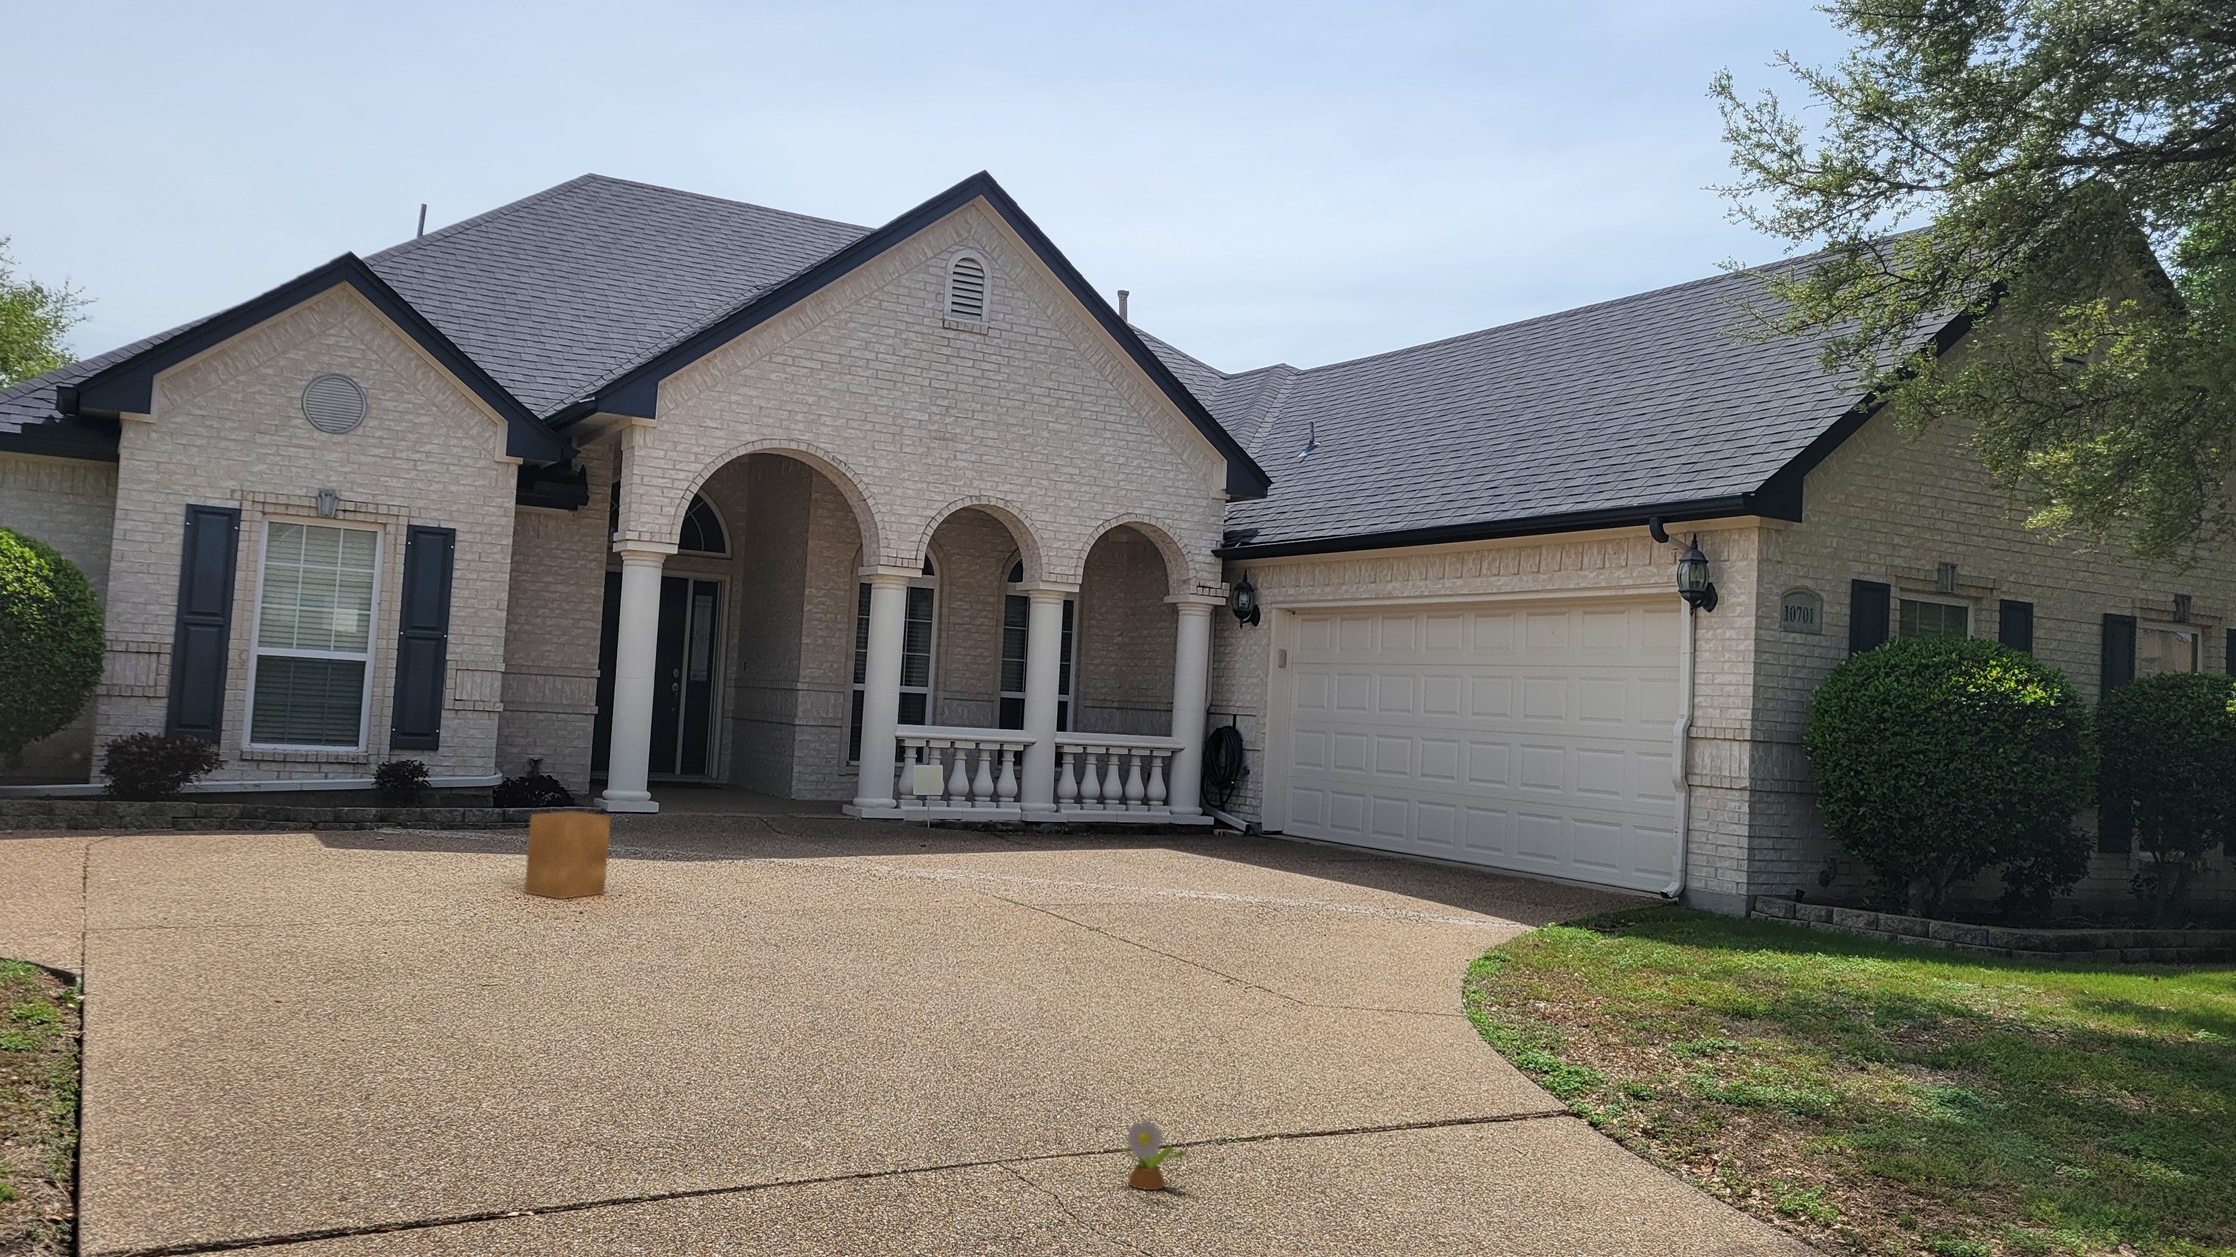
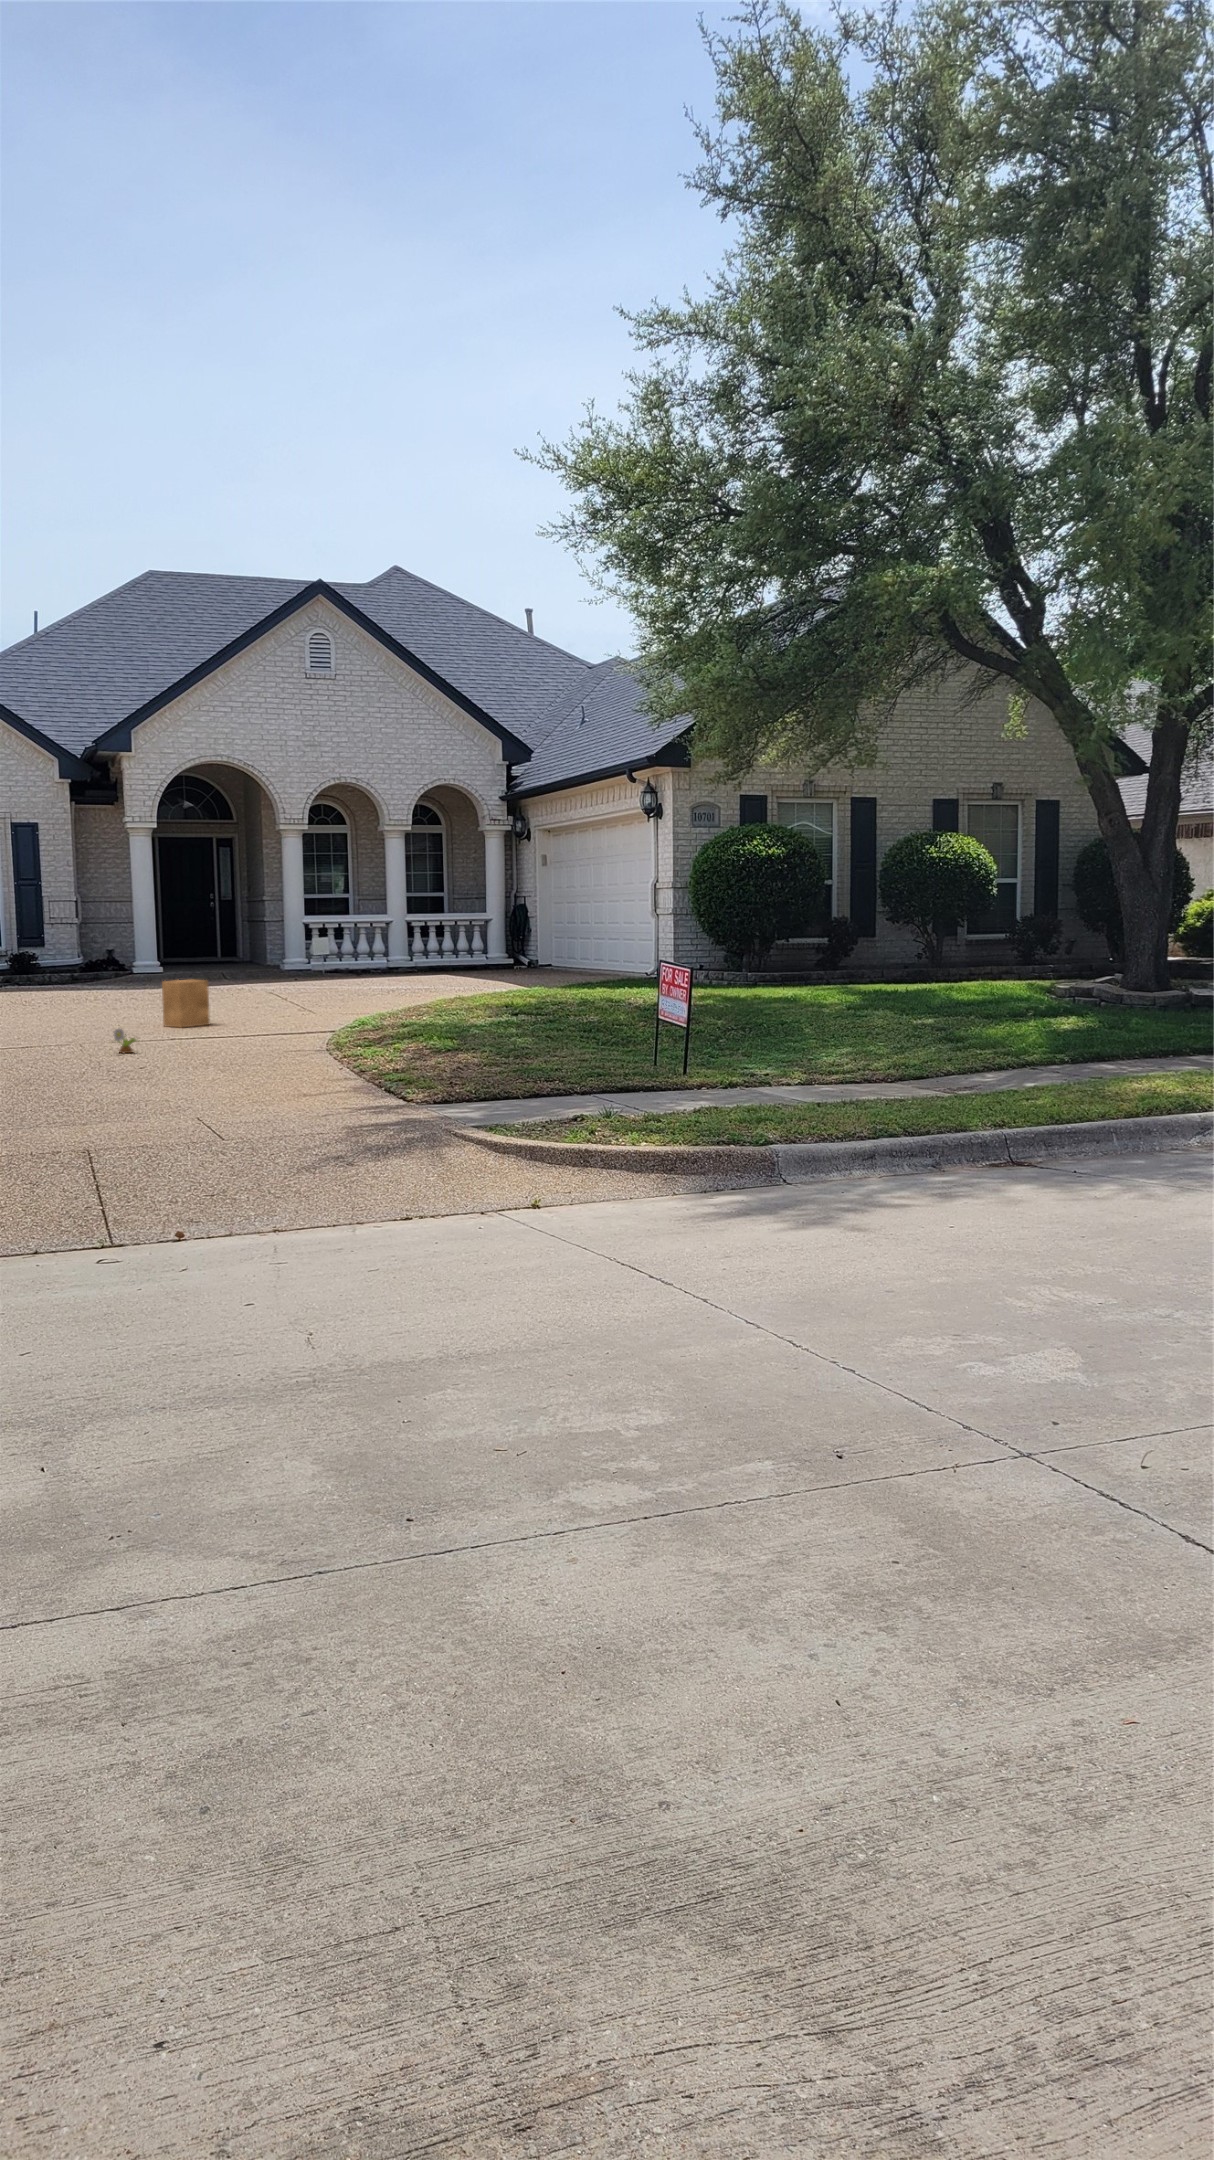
cardboard box: present [525,811,610,899] -> present [162,979,210,1028]

